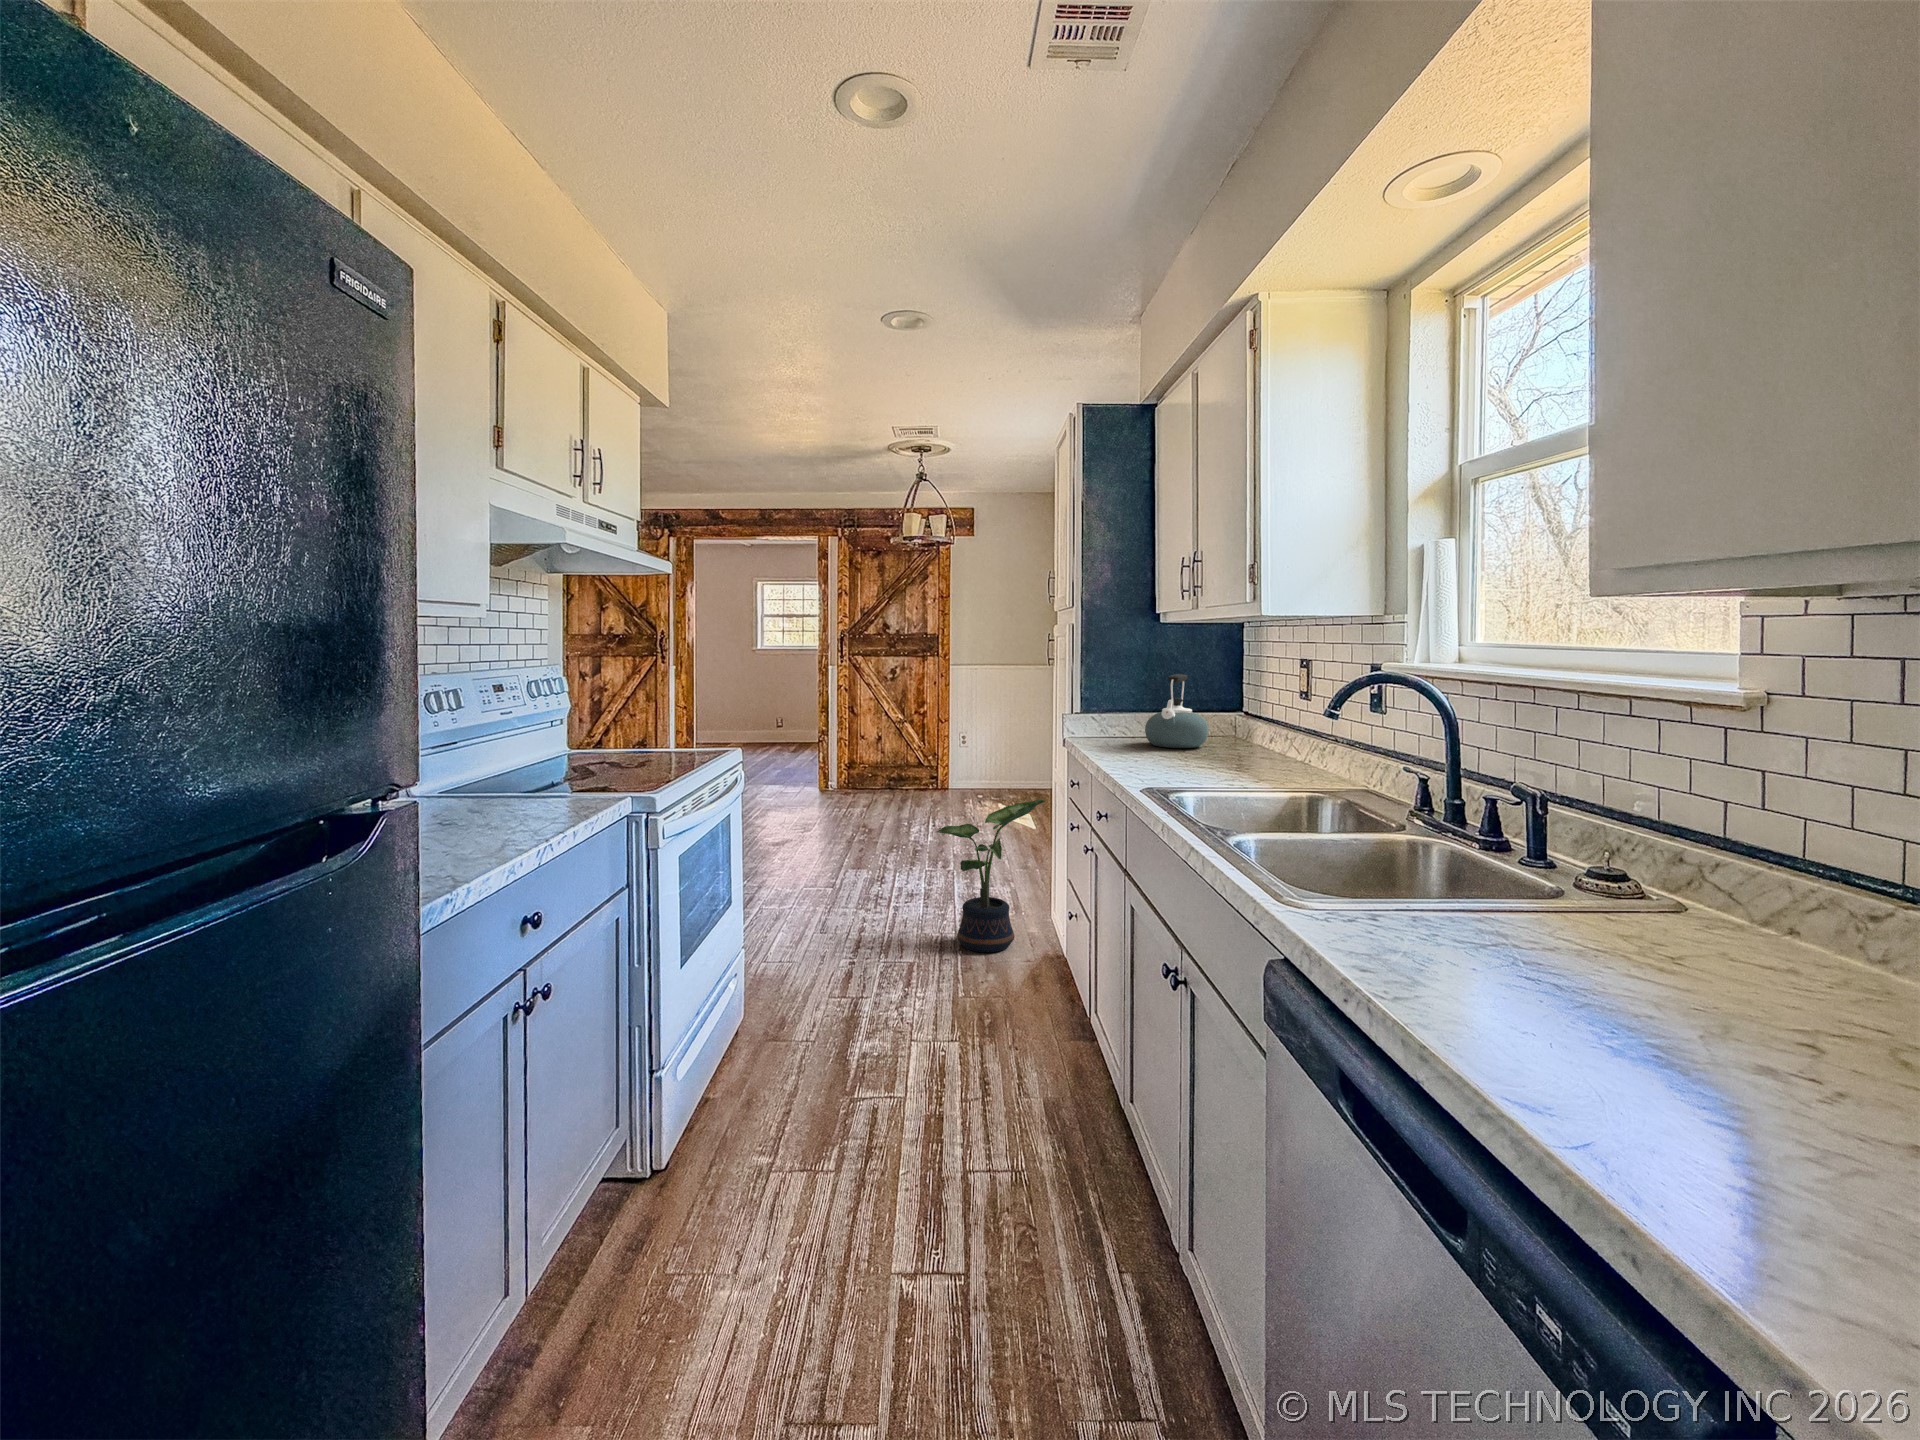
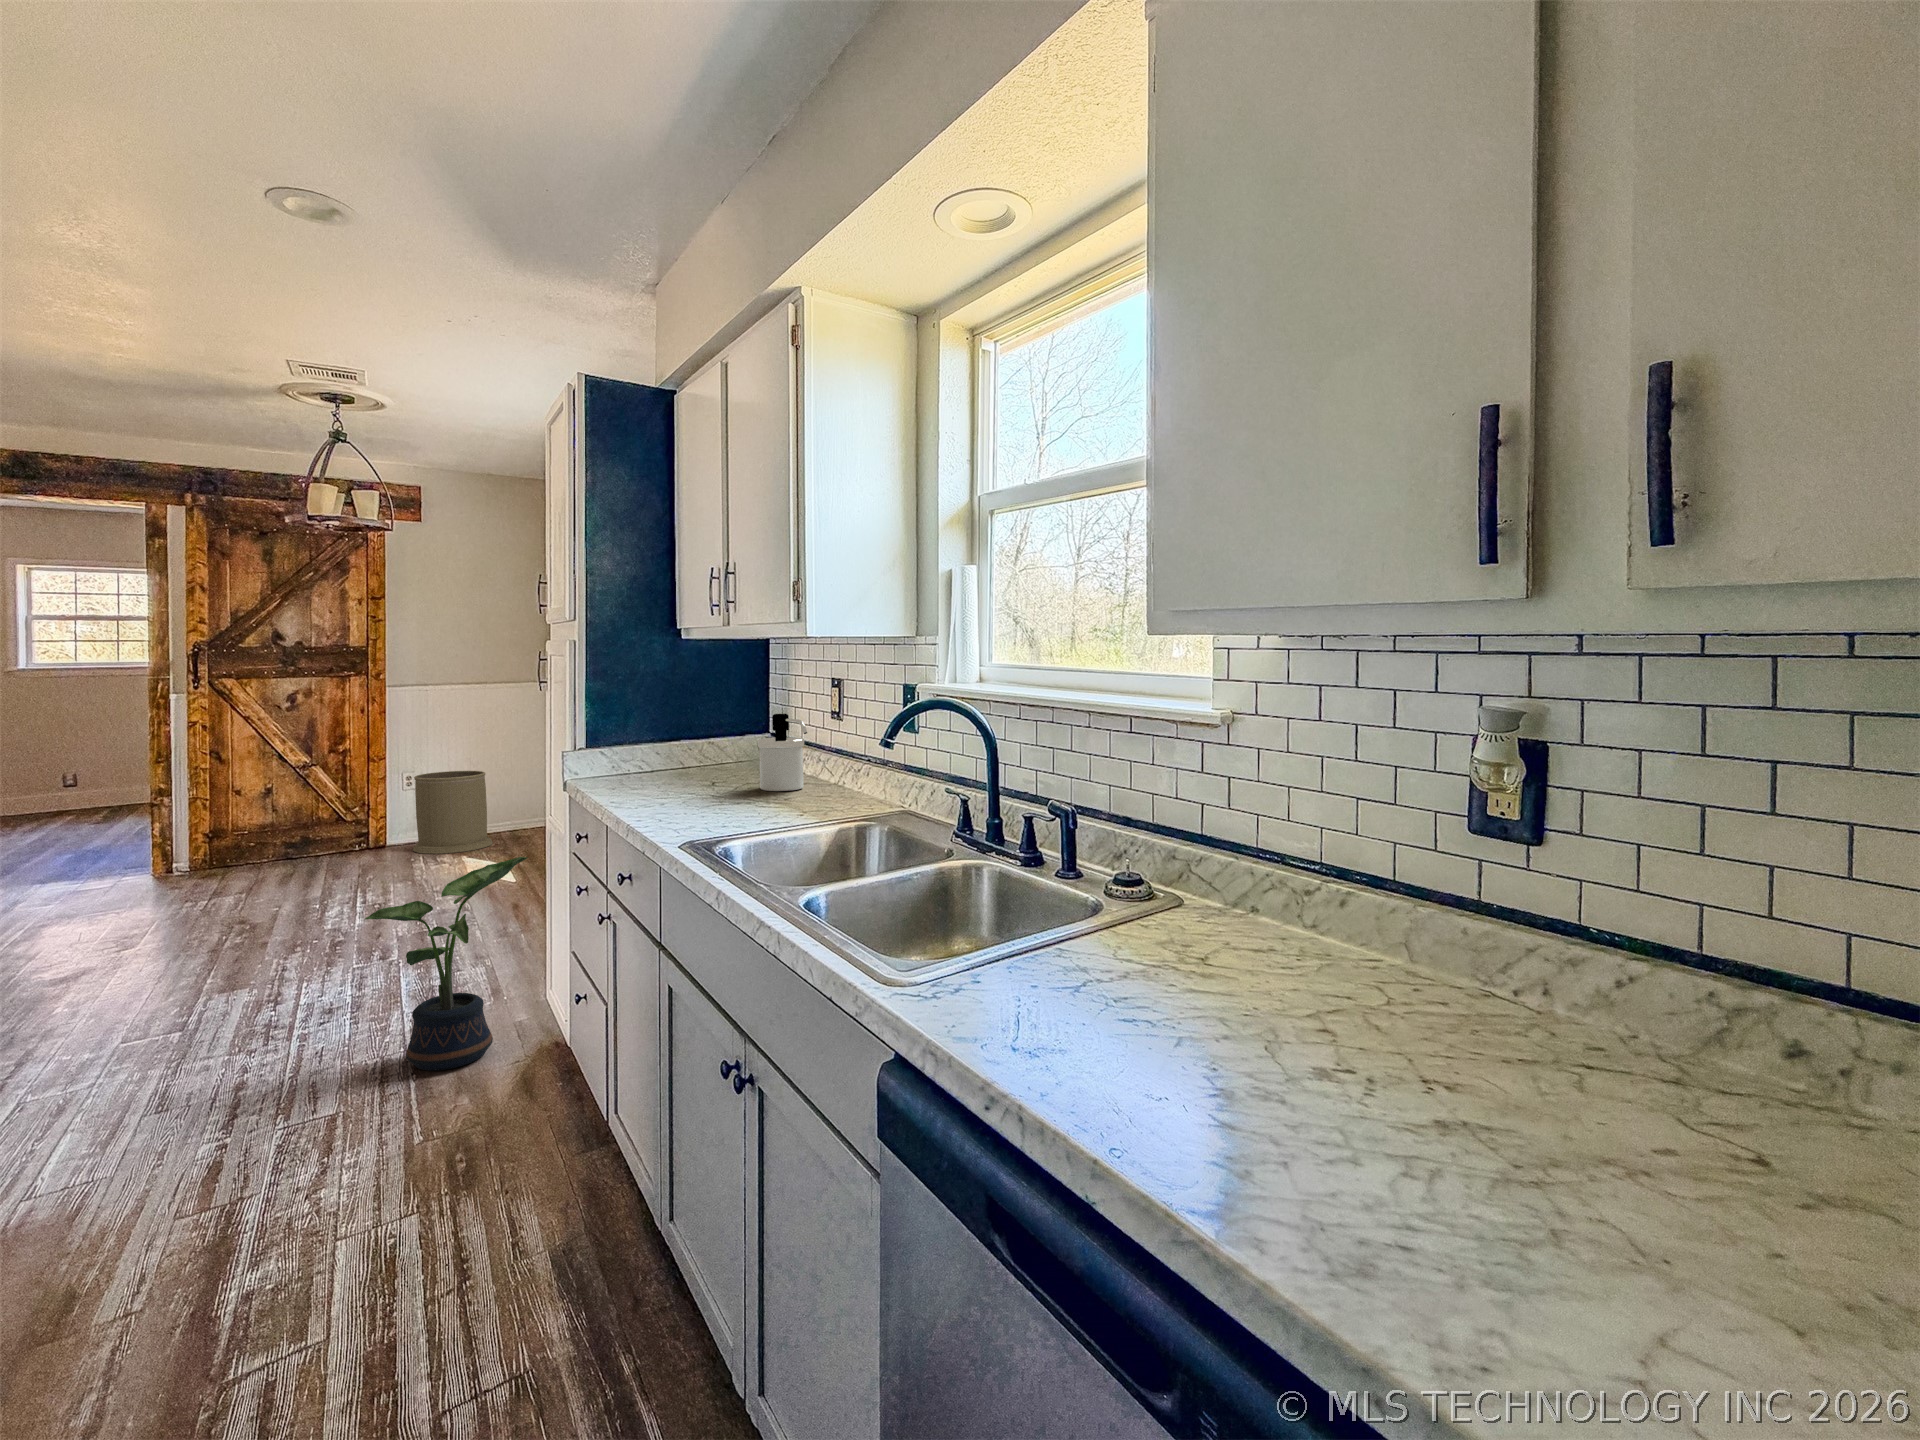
kettle: present [1145,674,1209,748] -> none [656,694,731,780]
soap dispenser: none [1230,694,1274,762] -> present [758,714,807,791]
trash can: none [968,732,1024,796] -> present [413,771,493,854]

